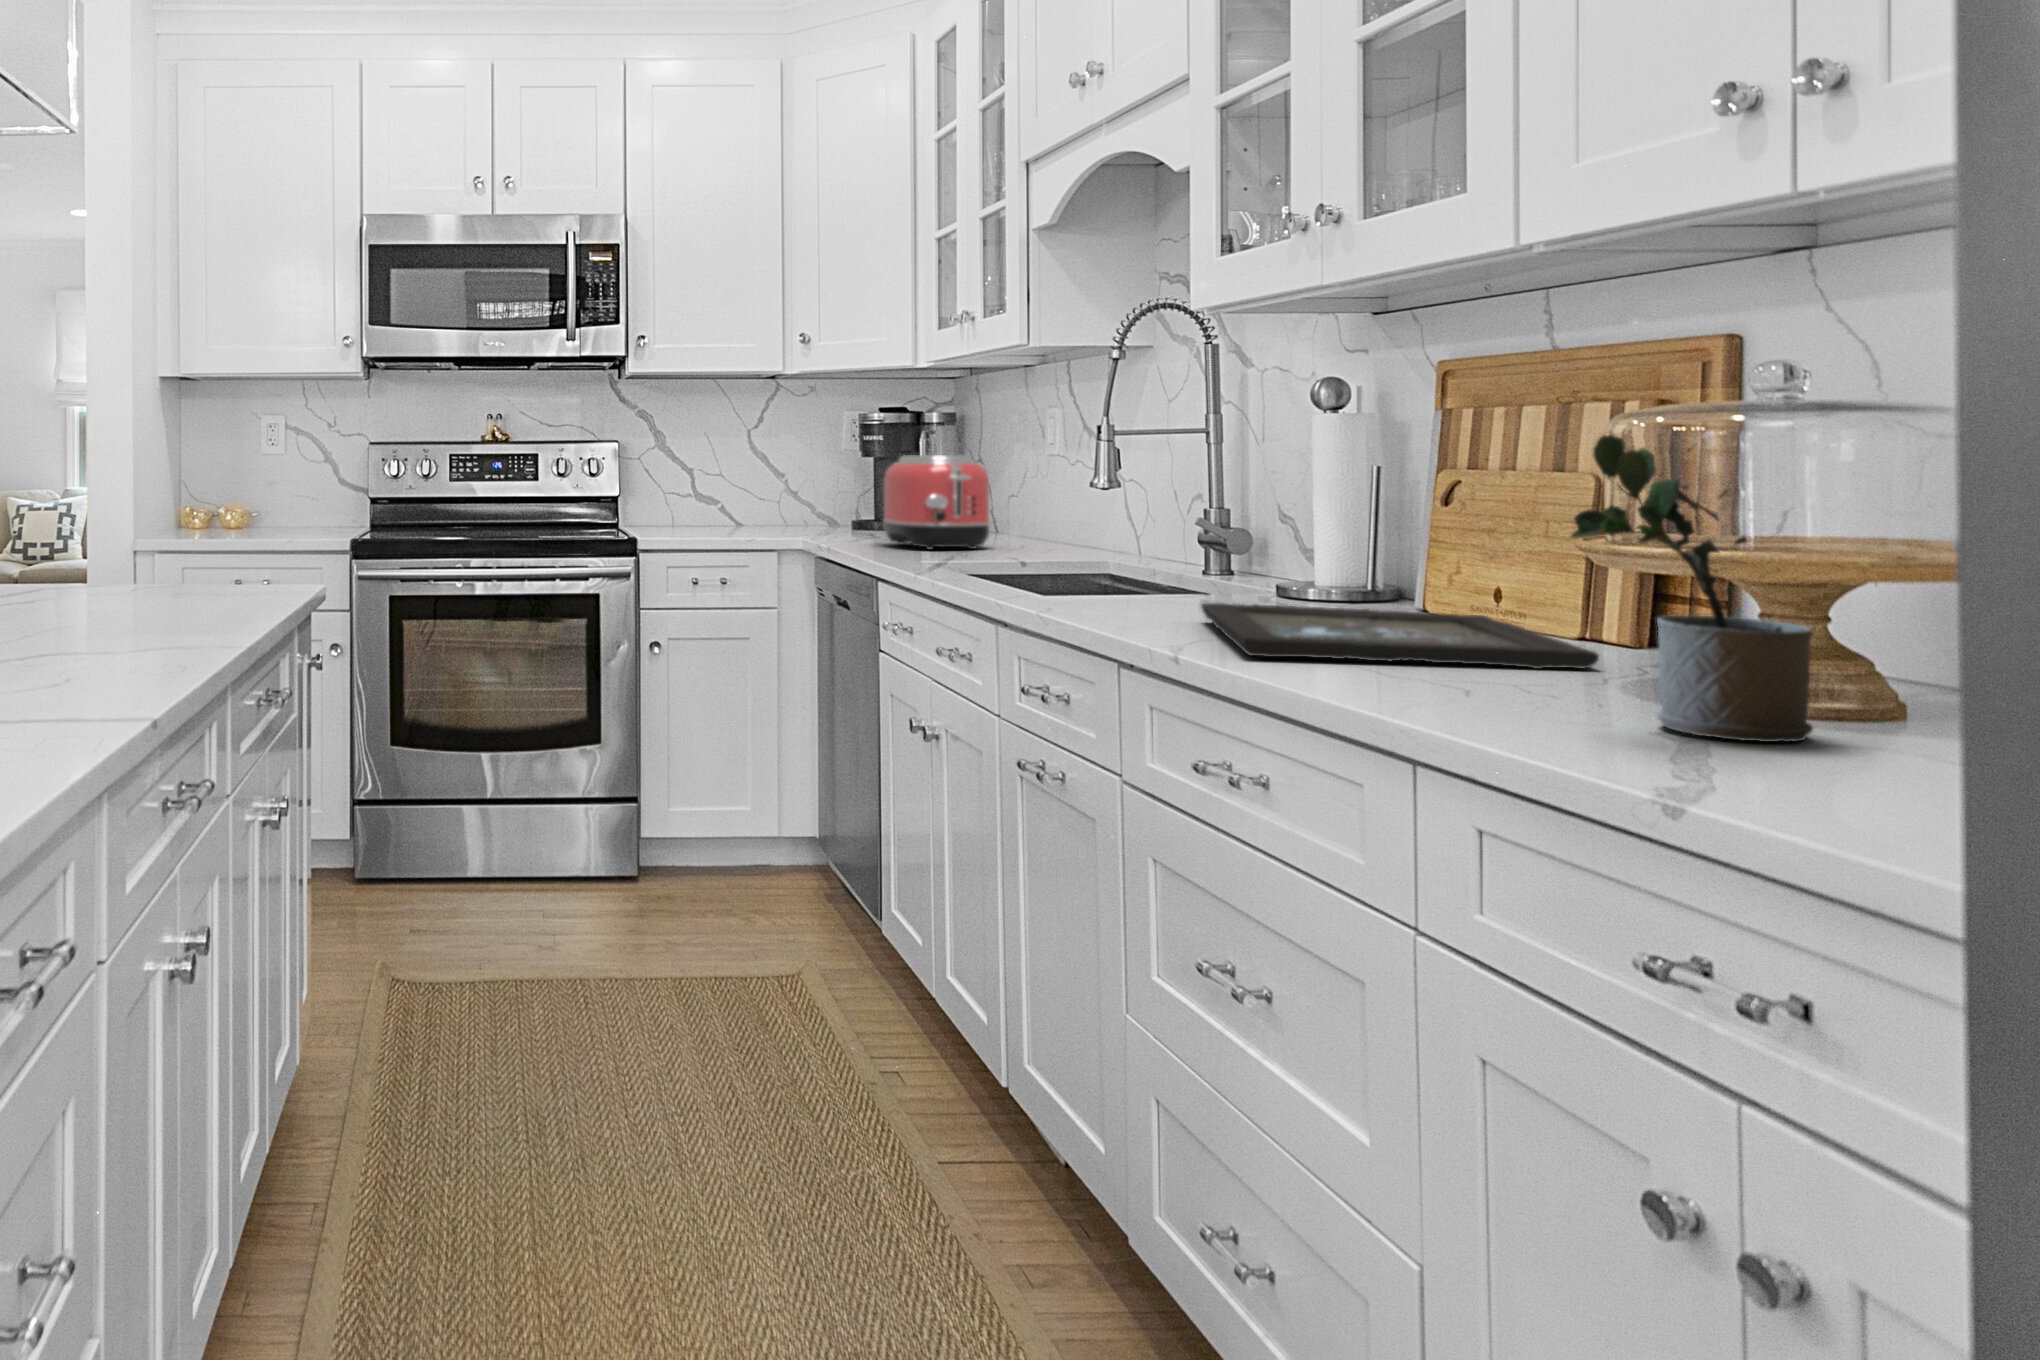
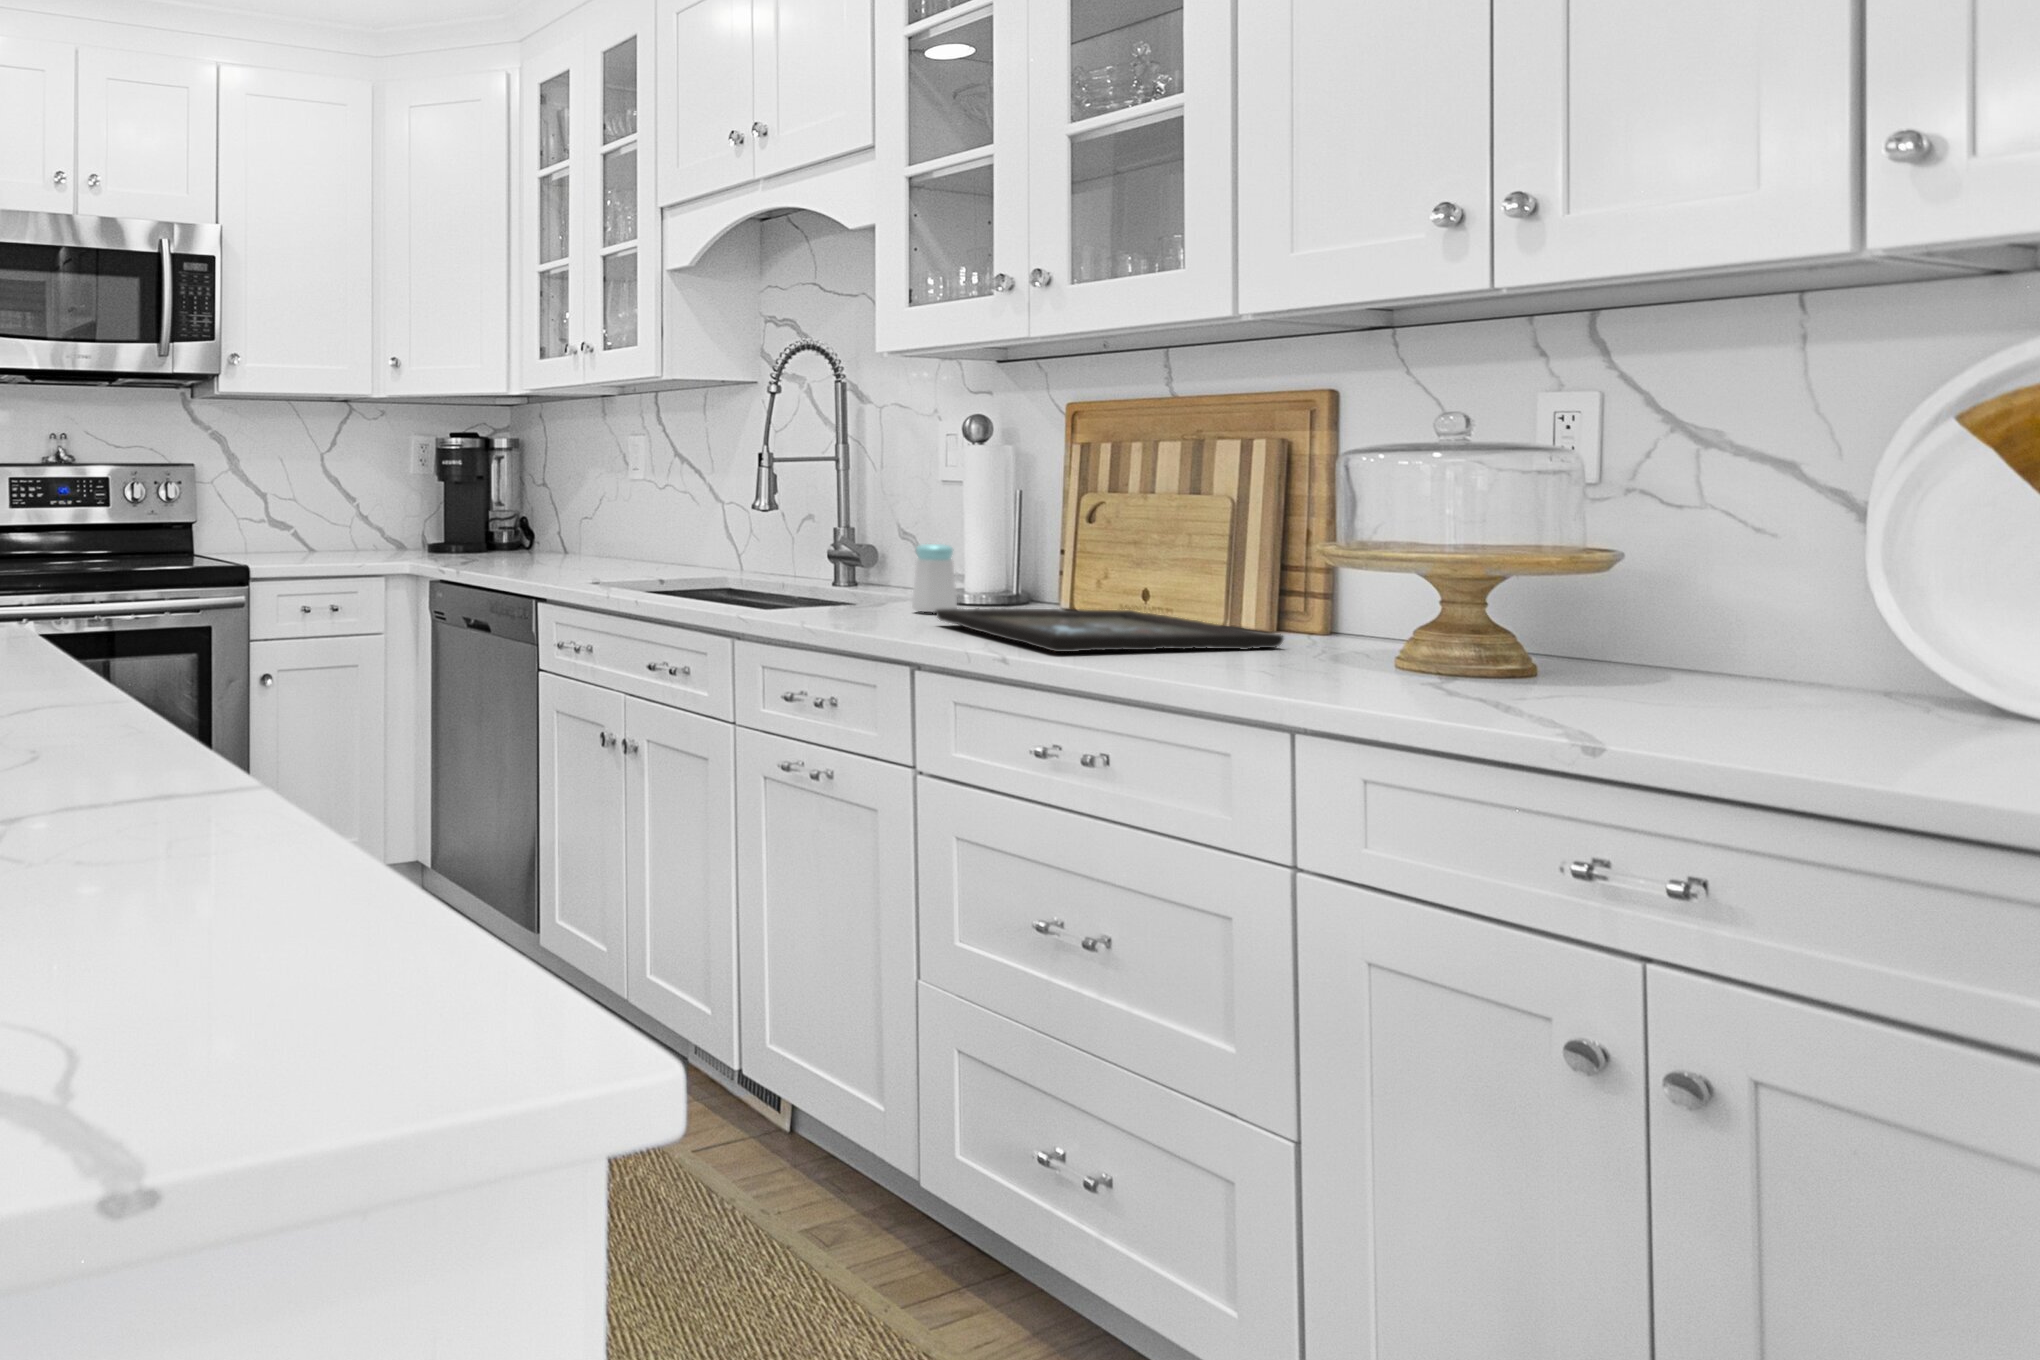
potted plant: present [1571,435,1813,742] -> none [1376,471,1525,693]
toaster: present [884,455,990,550] -> none [487,480,592,569]
salt shaker: none [1216,528,1274,609] -> present [912,544,957,613]

